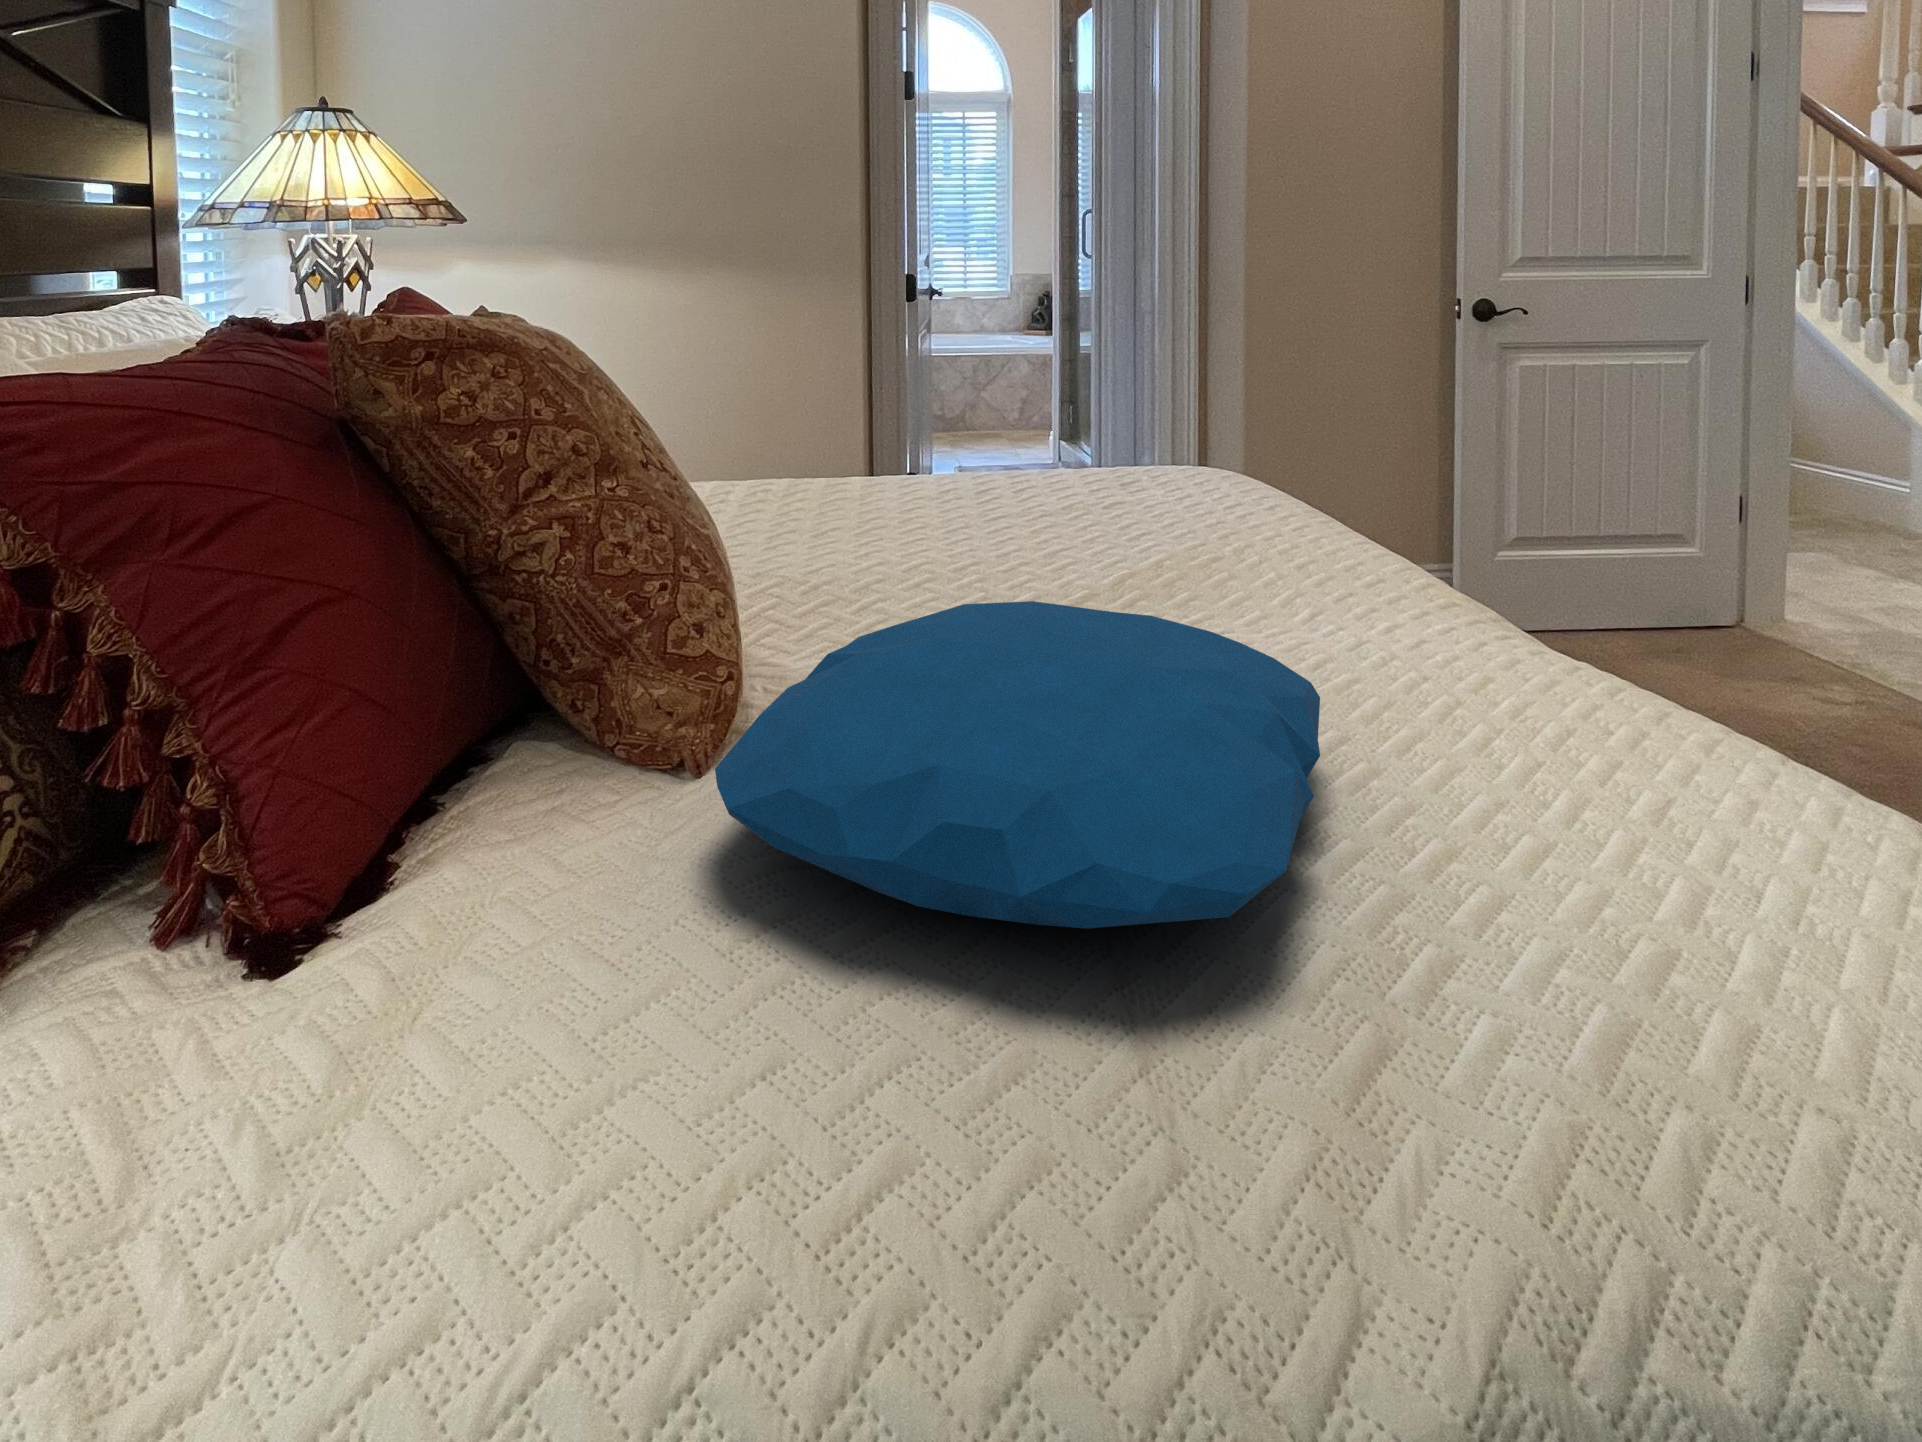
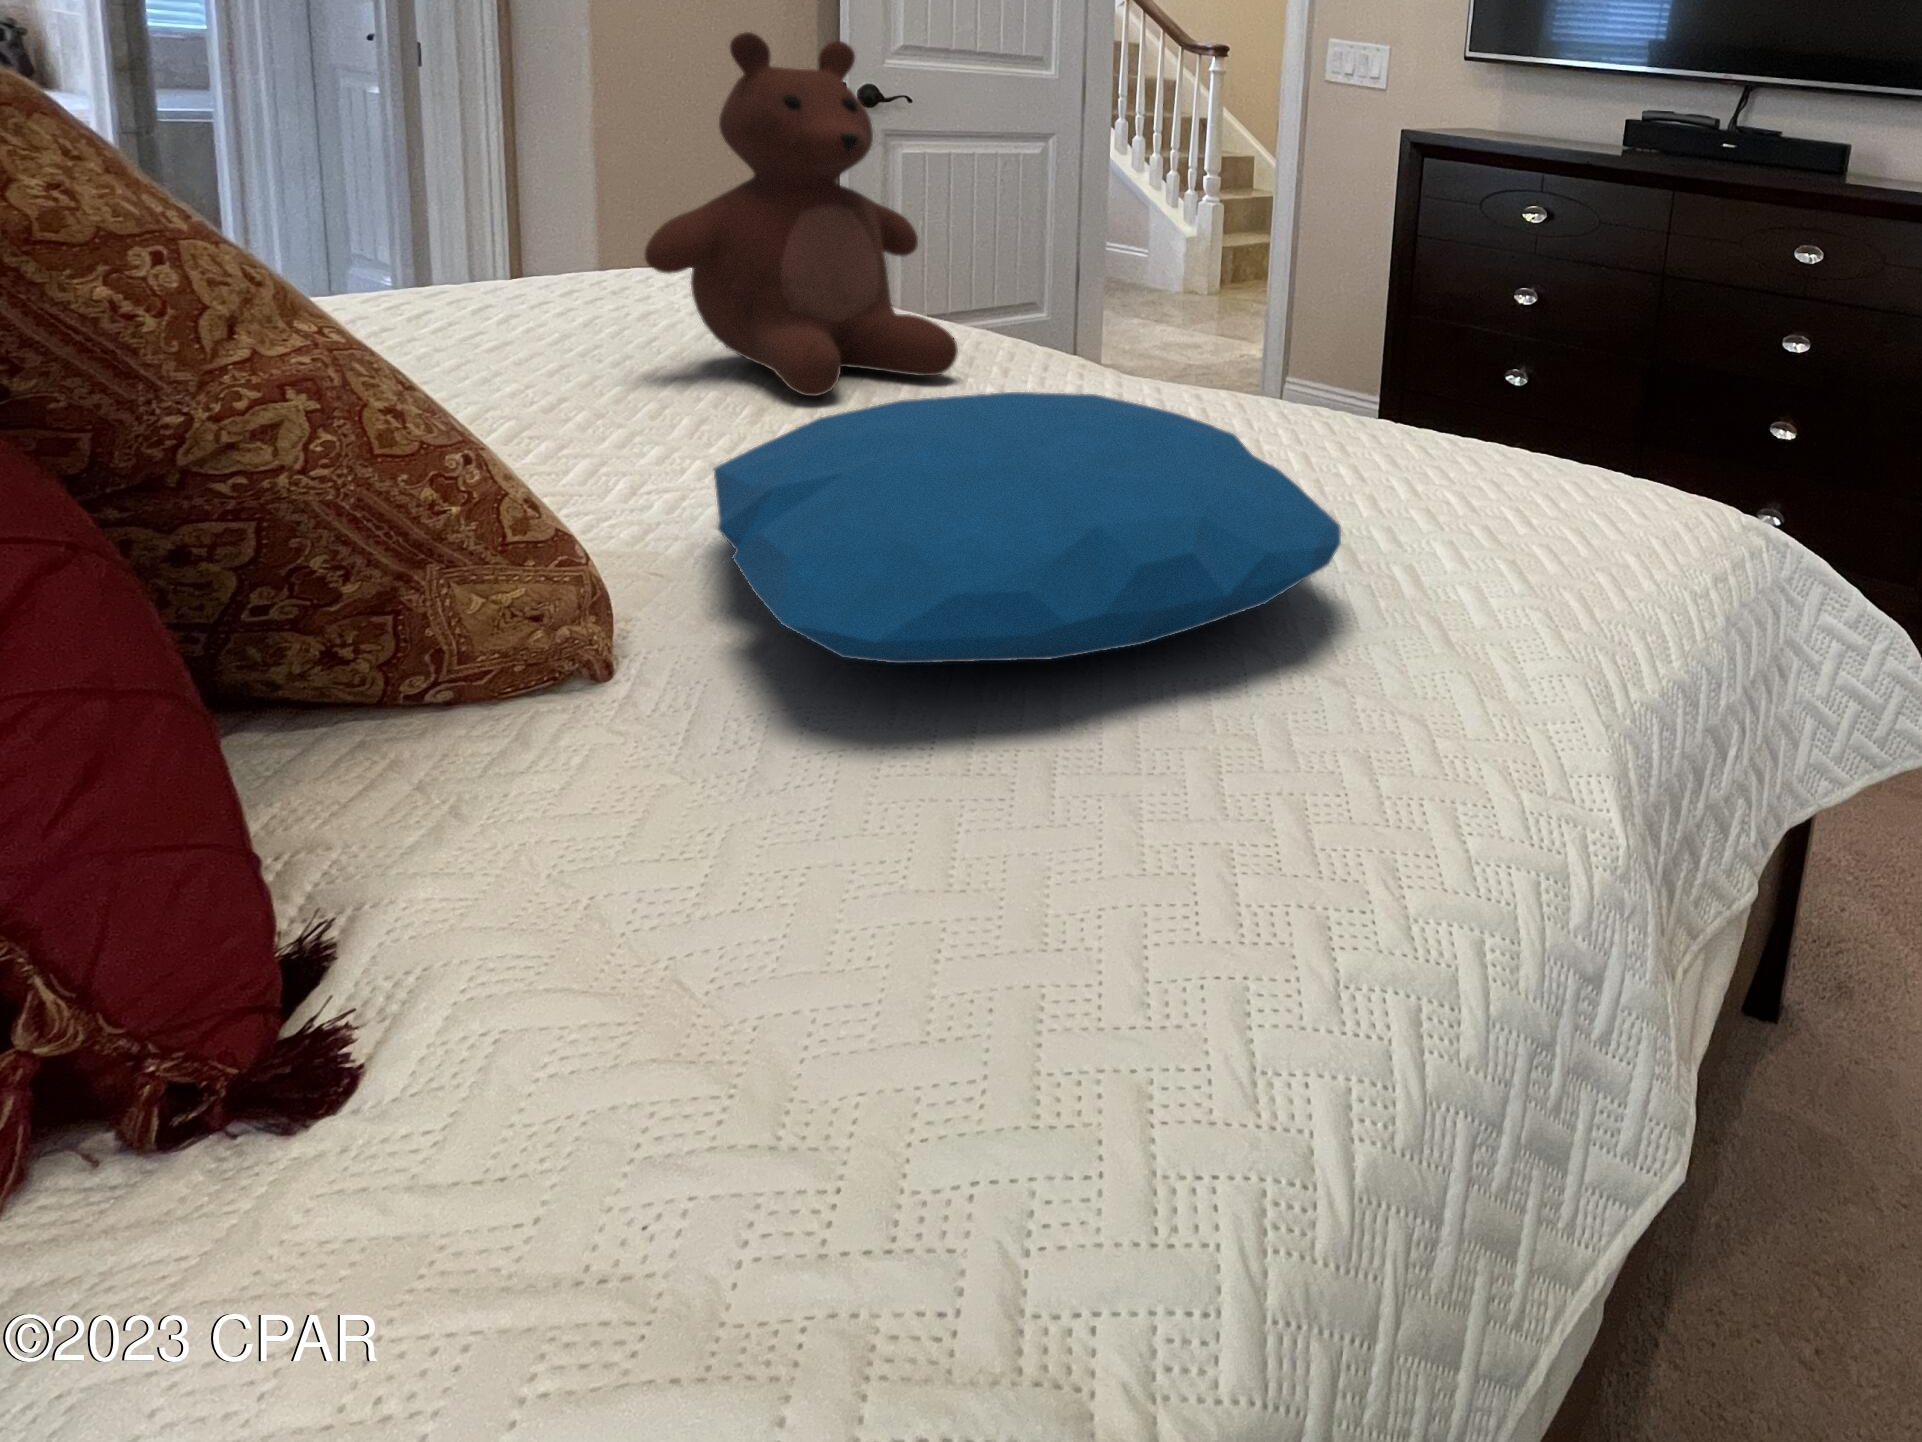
teddy bear: none [1042,269,1280,588] -> present [644,32,958,396]

